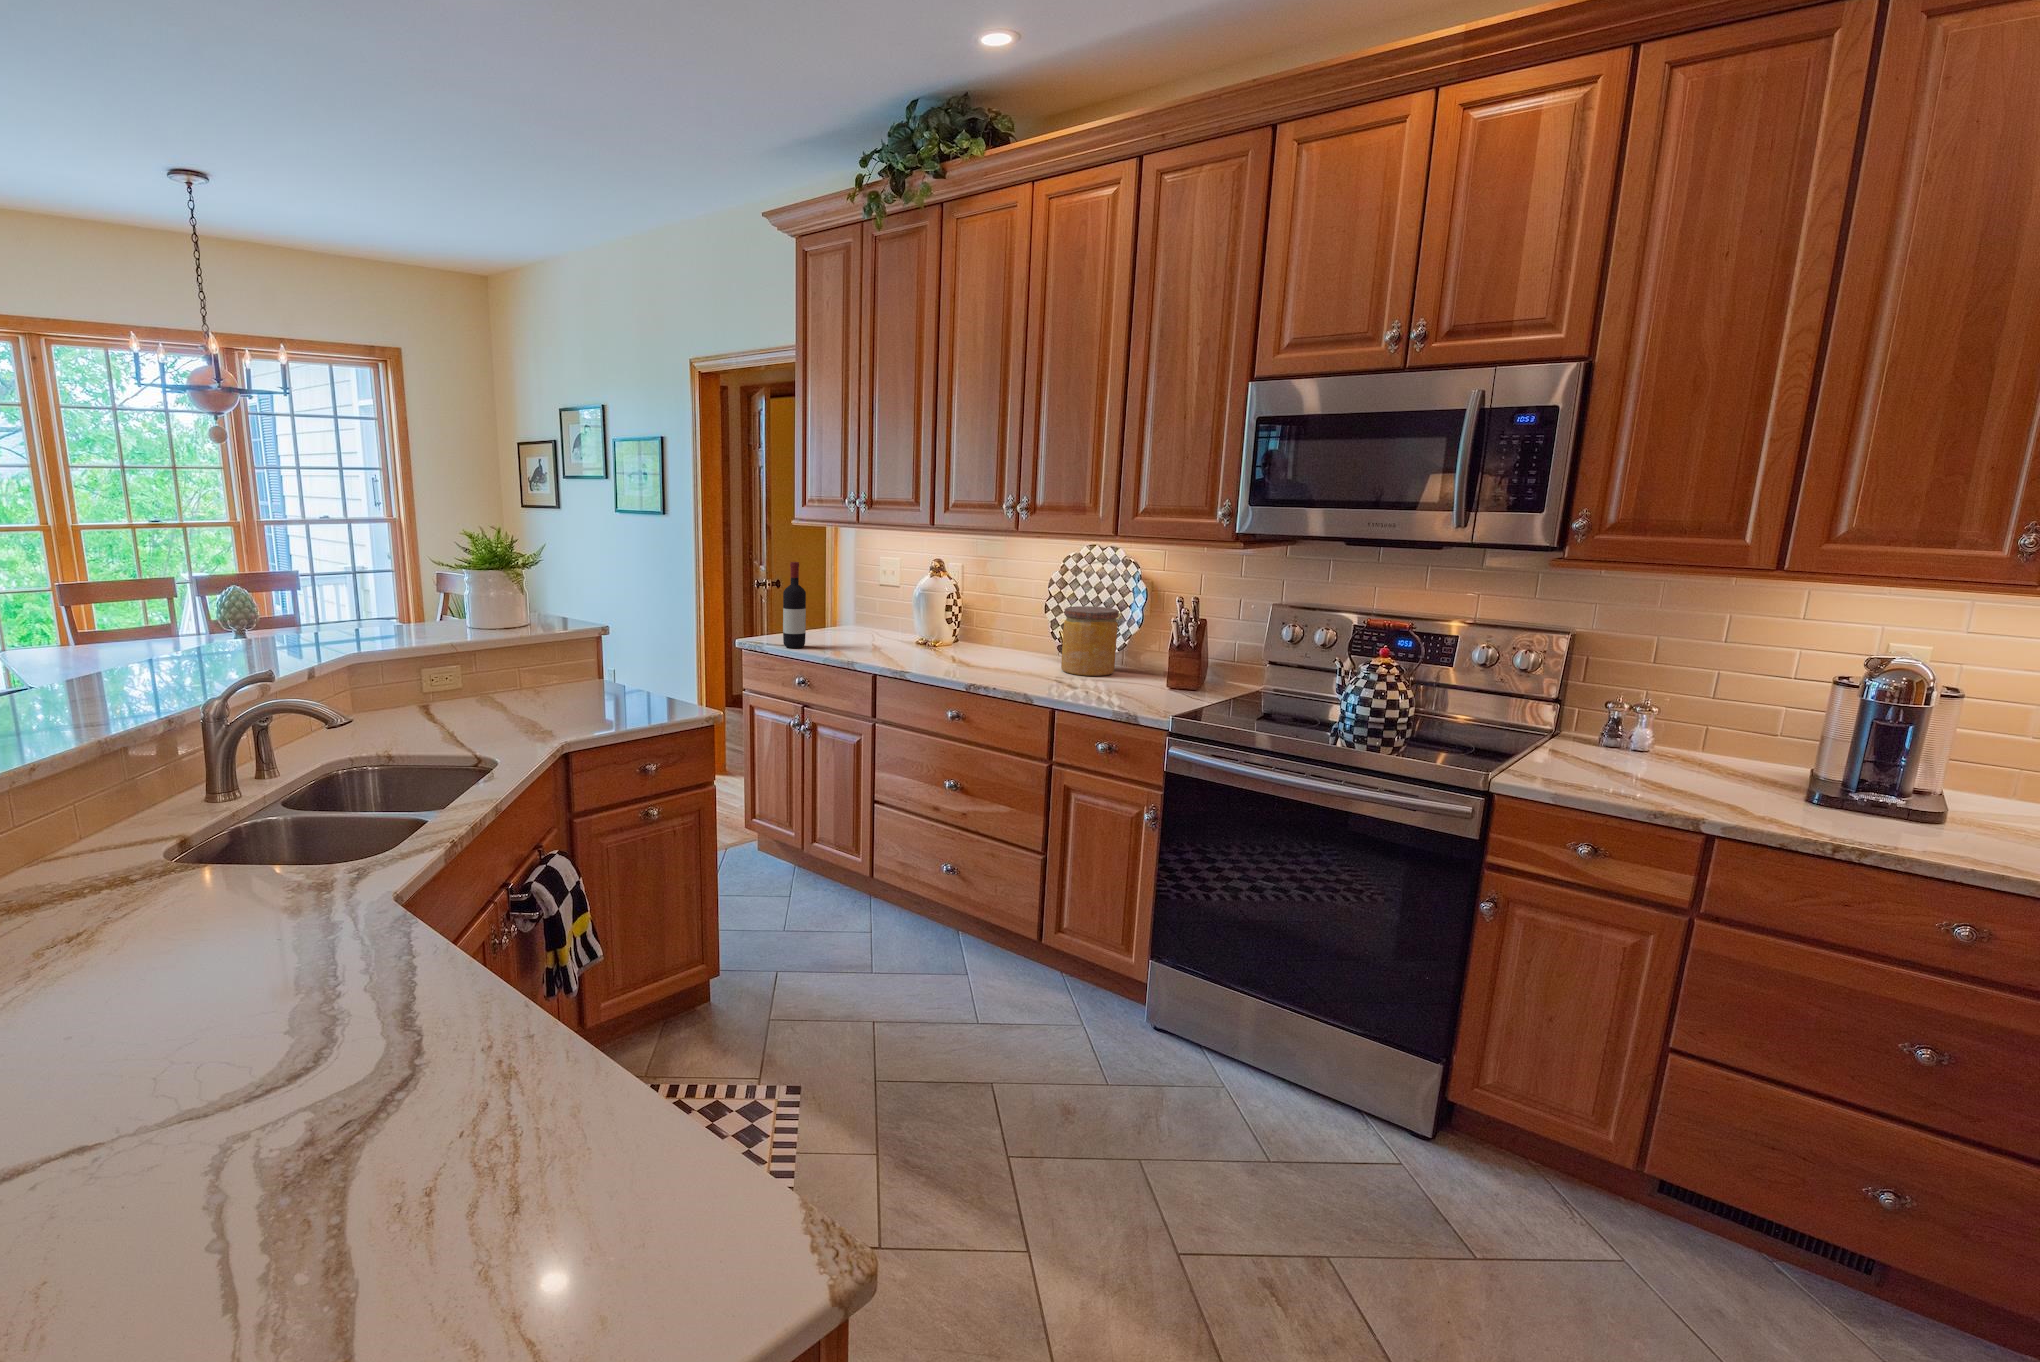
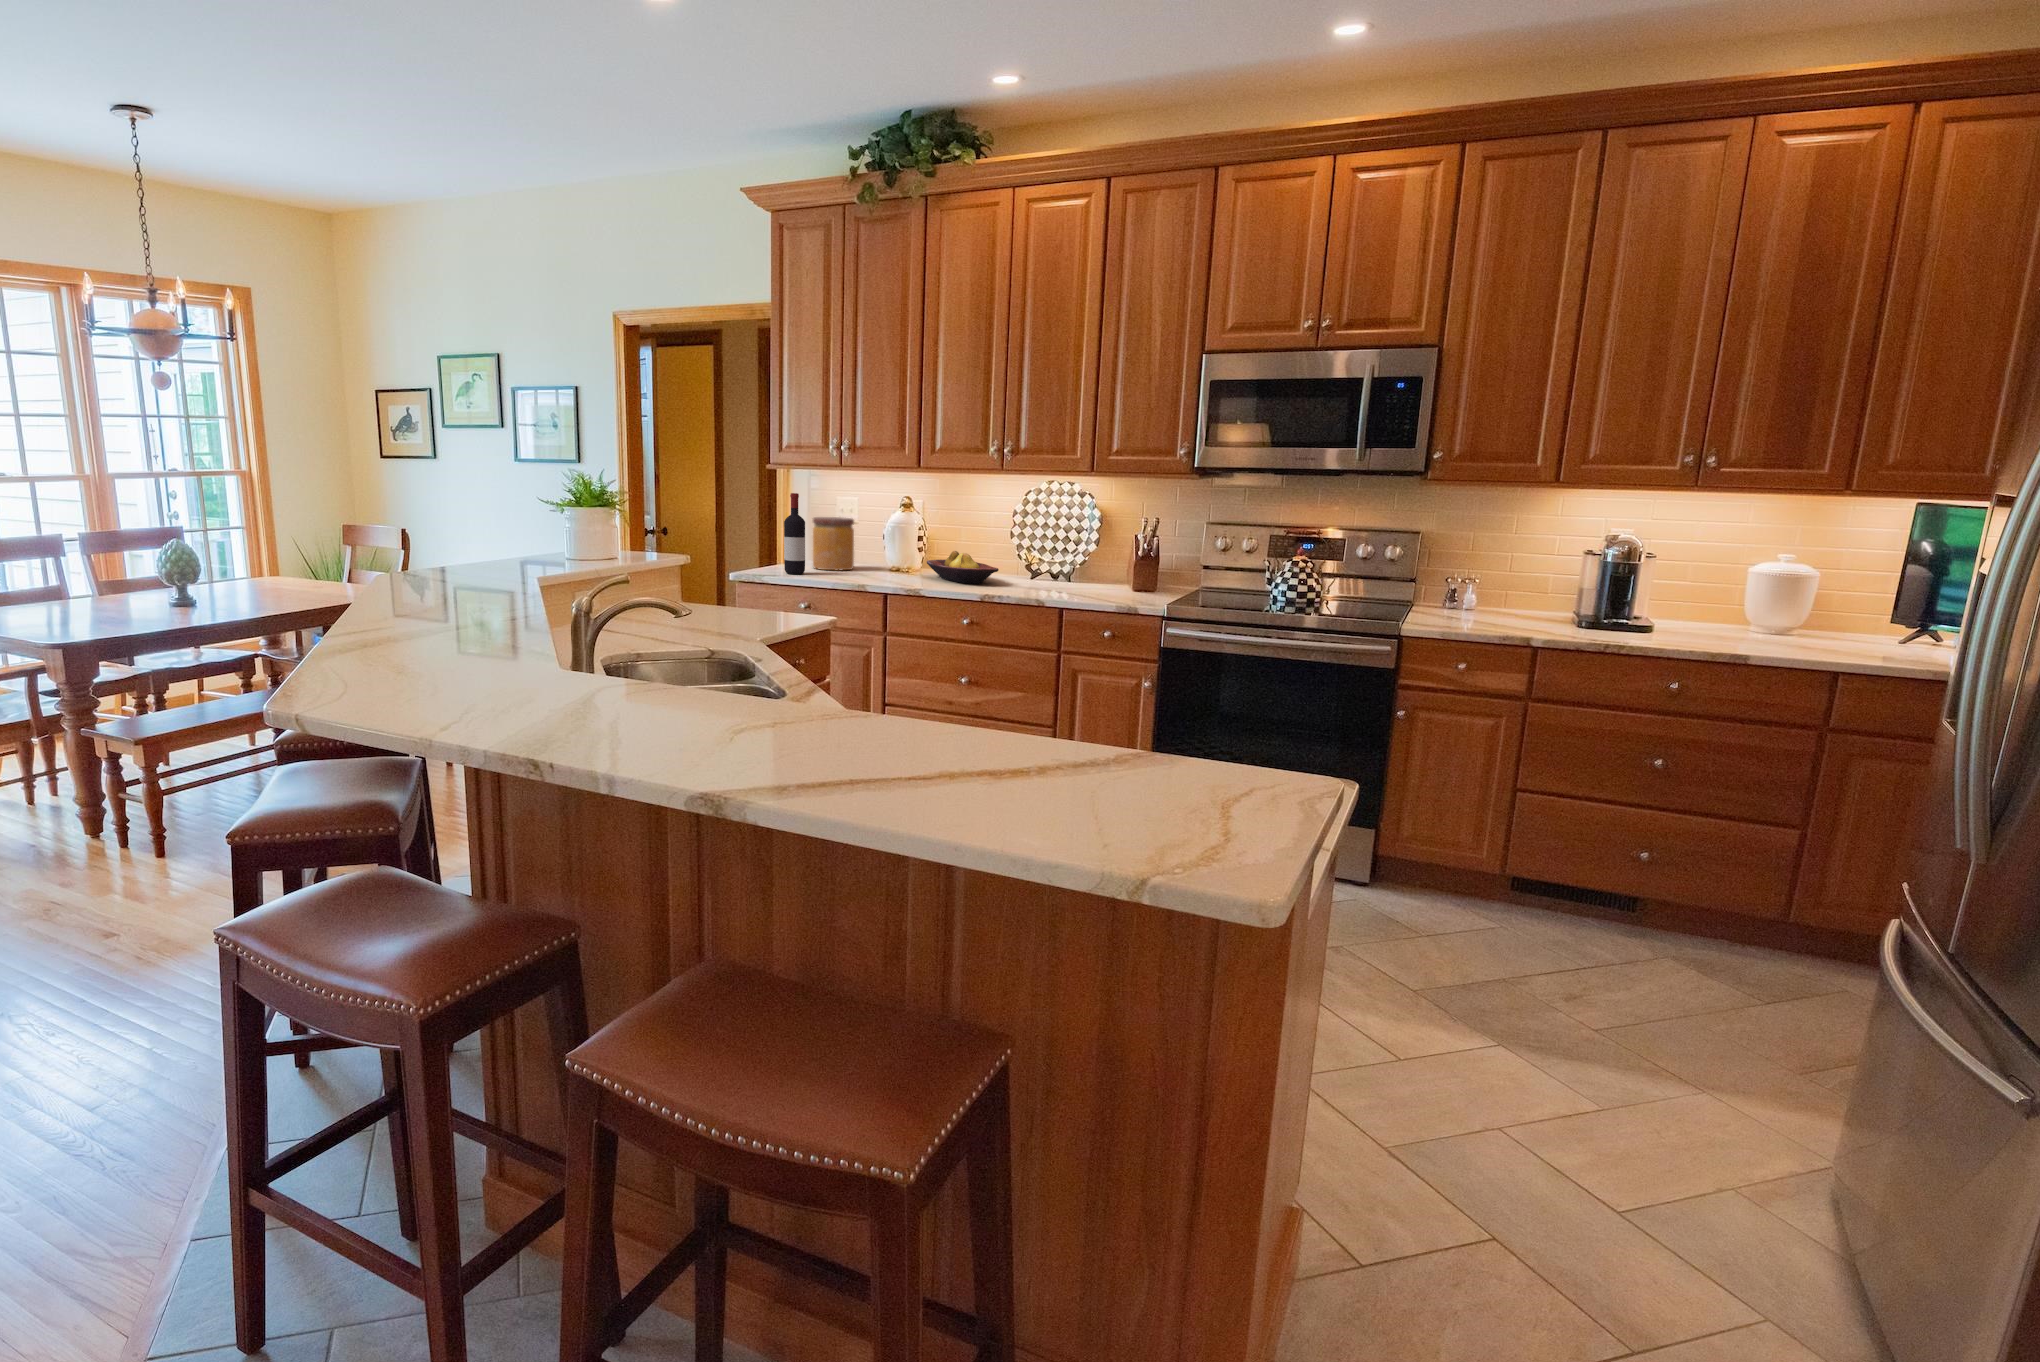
jar: present [1061,606,1119,676] -> present [813,517,854,570]
fruit bowl: none [937,626,1010,667] -> present [927,551,999,584]

